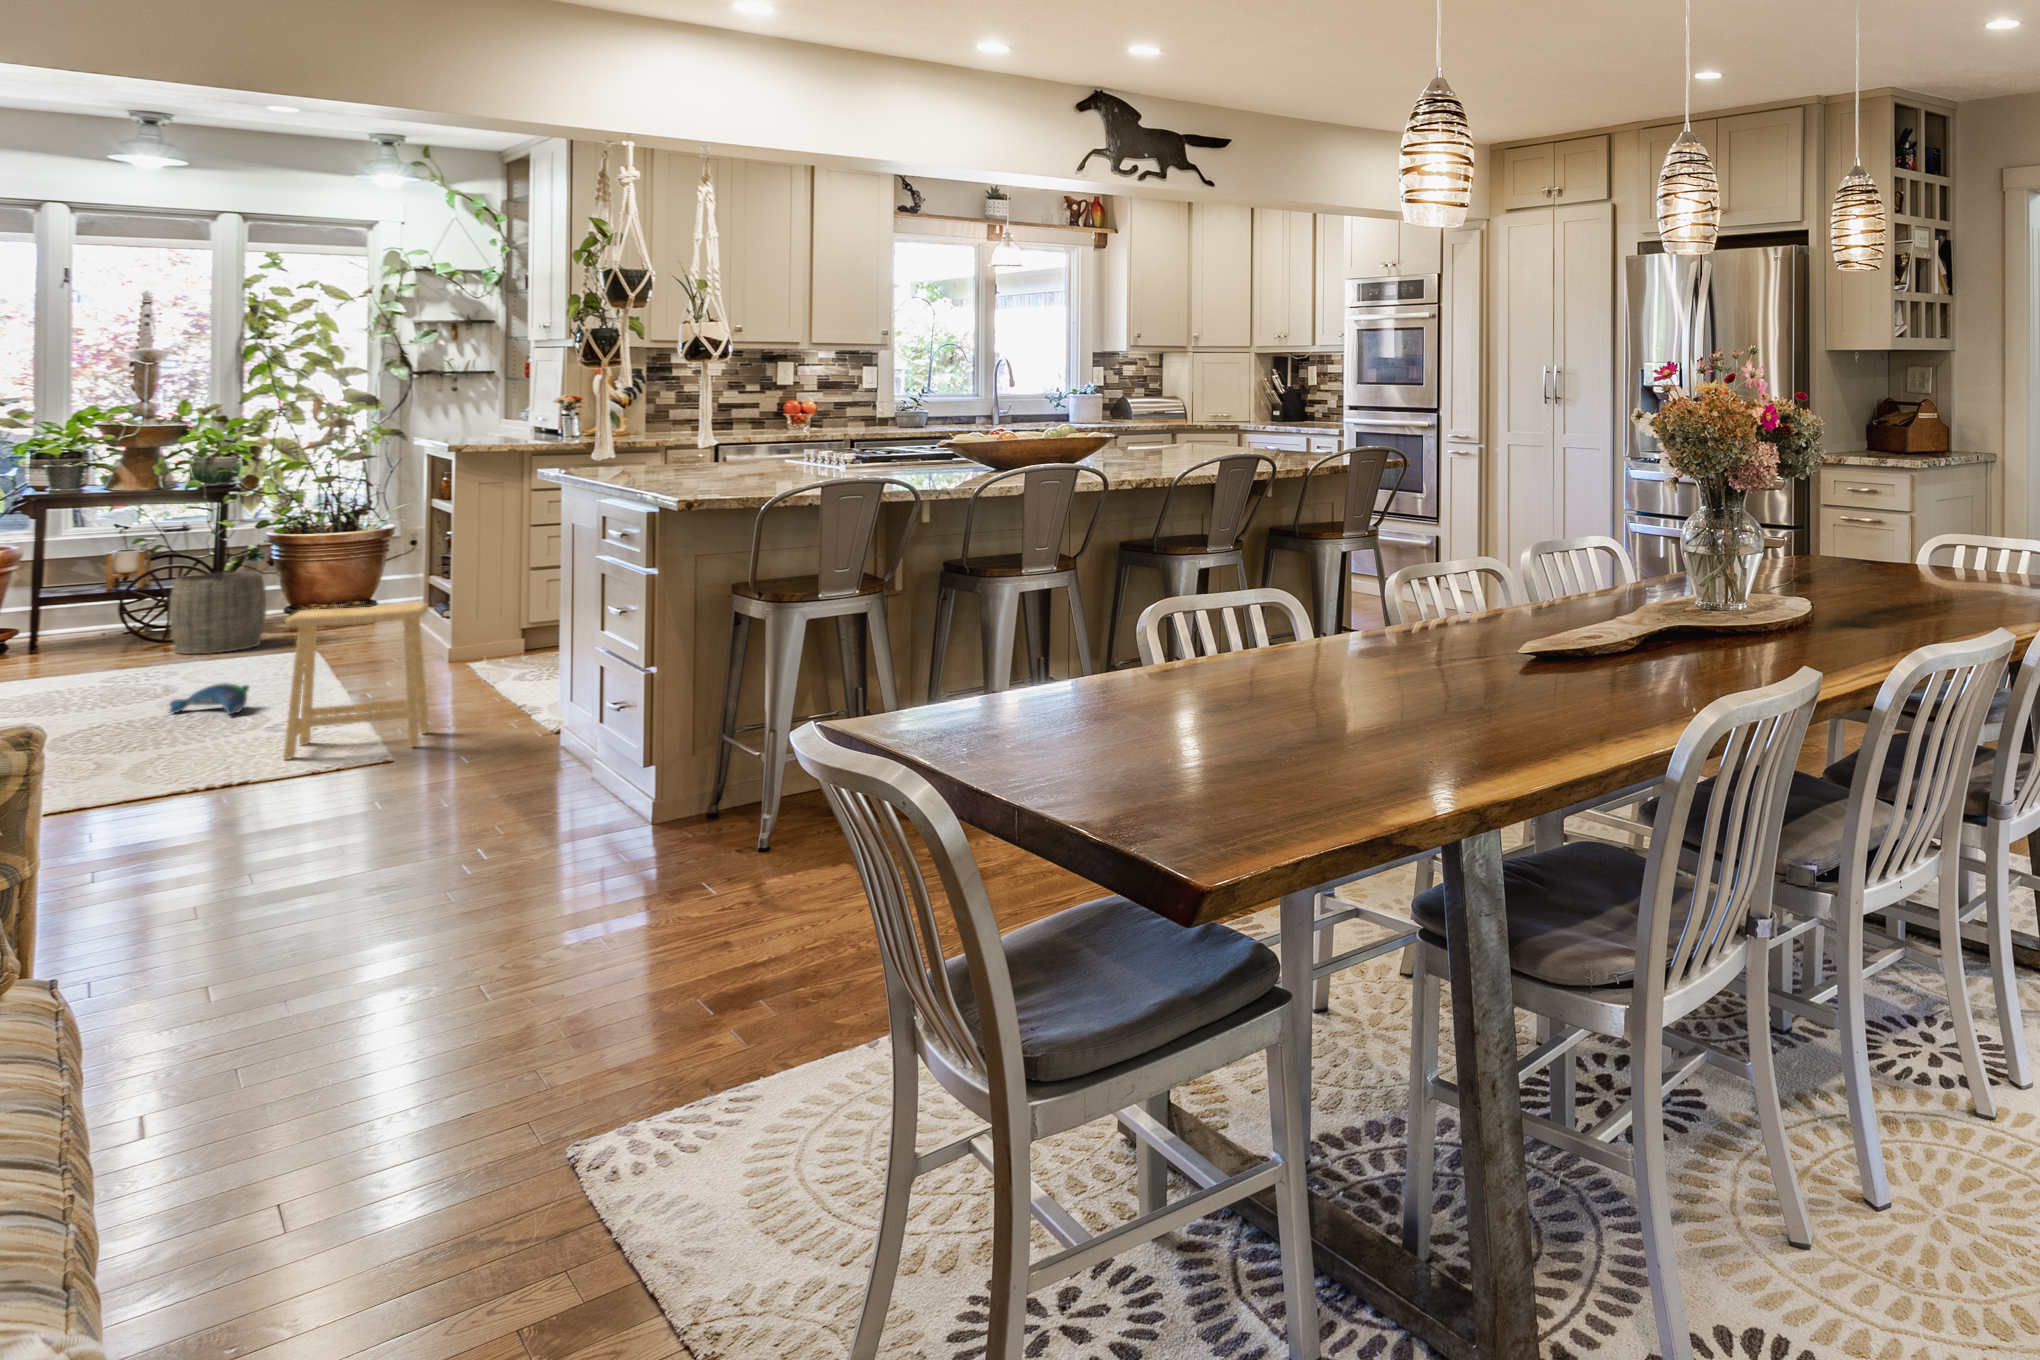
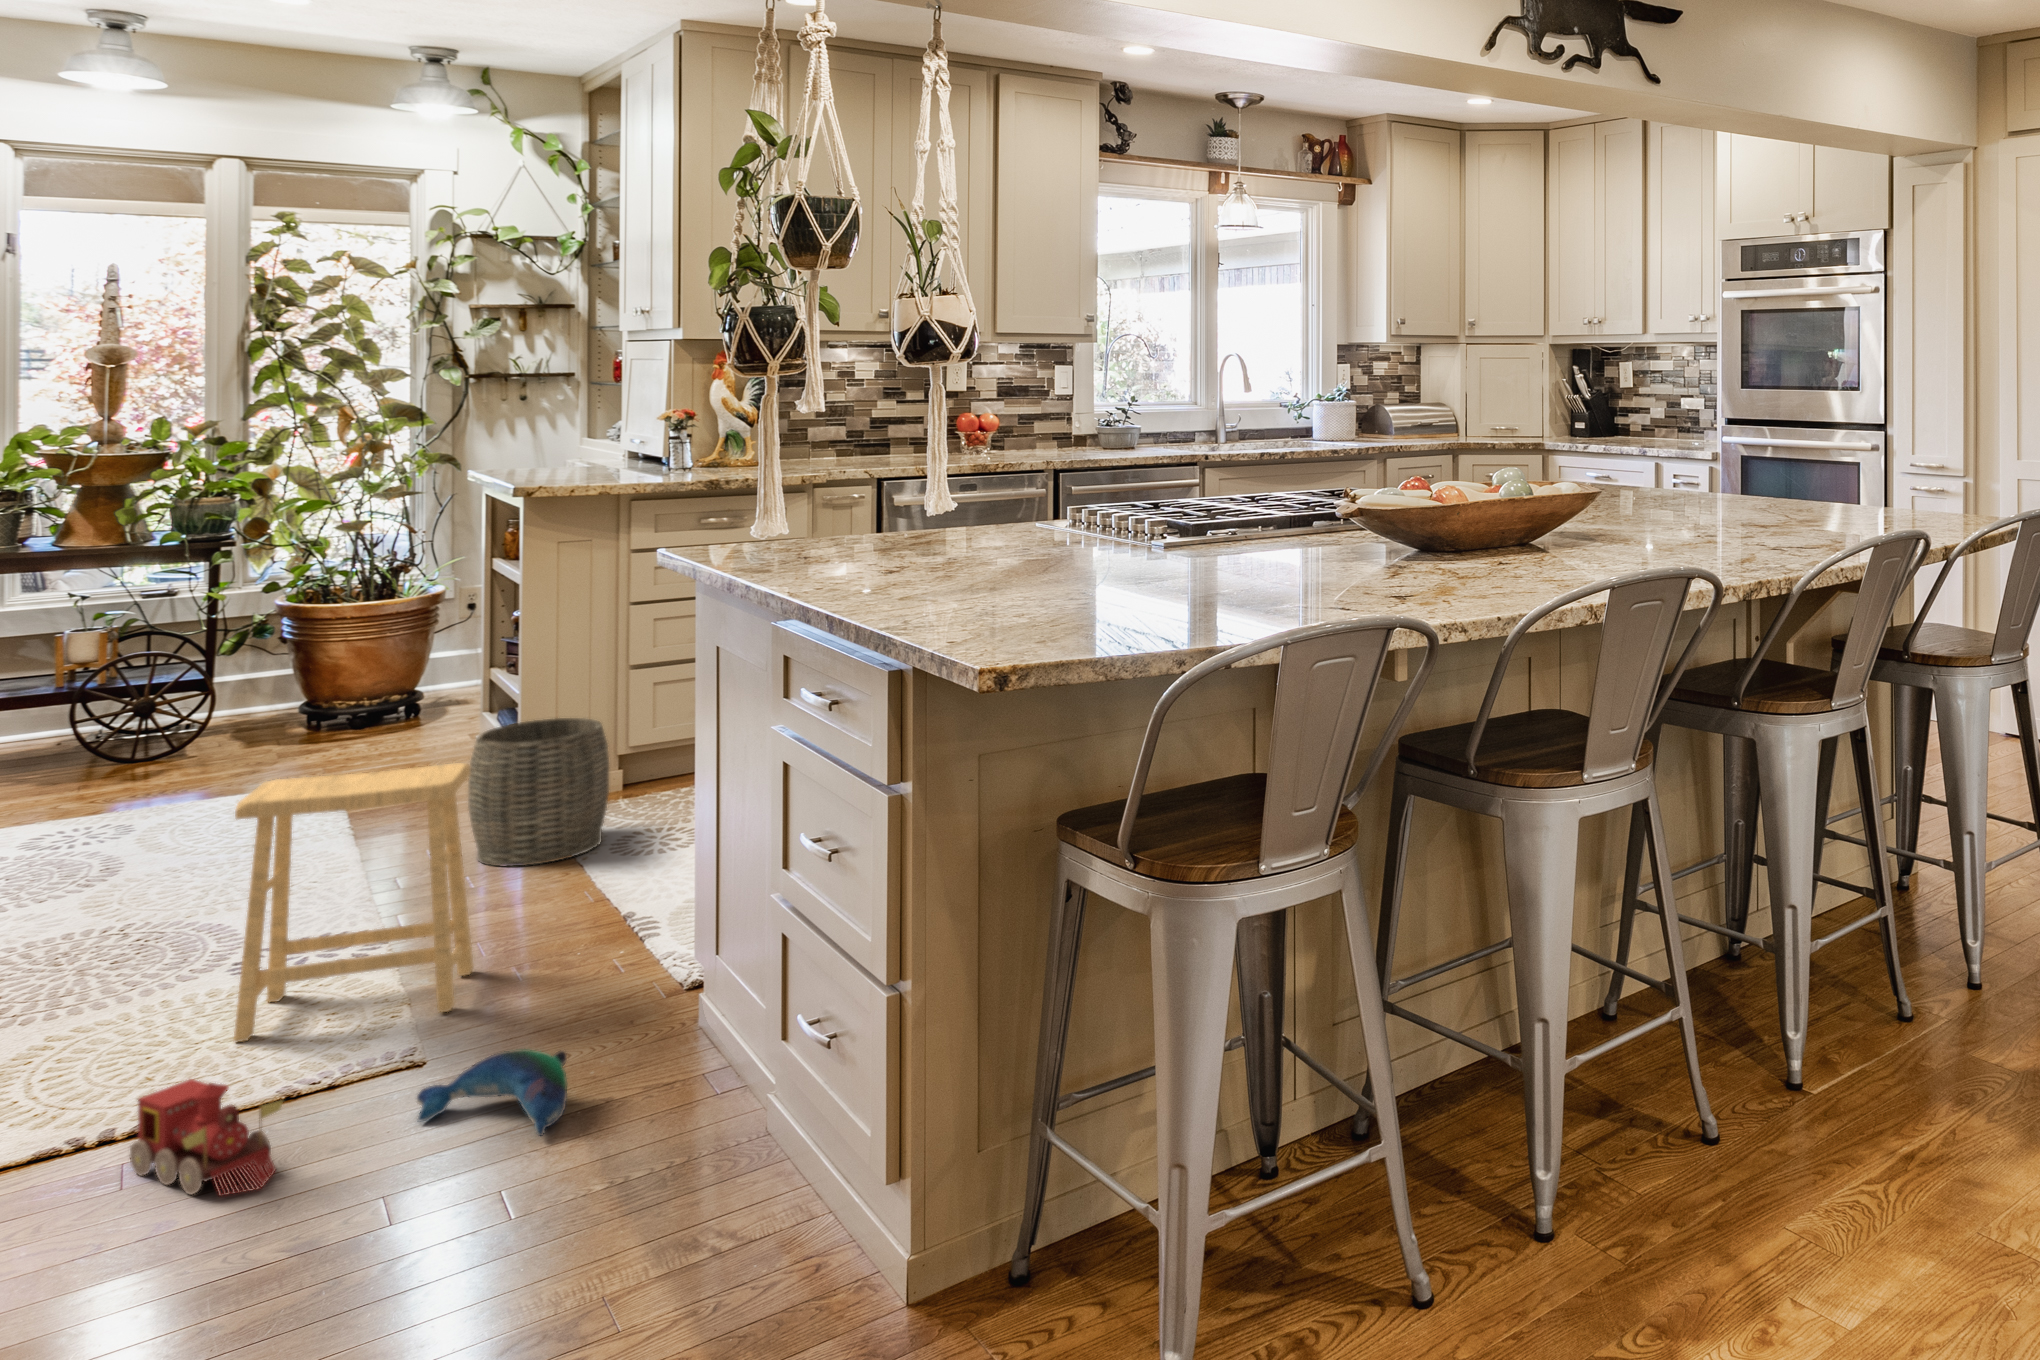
woven basket: present [169,572,266,654] -> present [468,718,609,866]
plush toy: present [170,684,249,715] -> present [417,1049,567,1136]
toy train: none [238,752,328,809] -> present [130,1079,283,1196]

